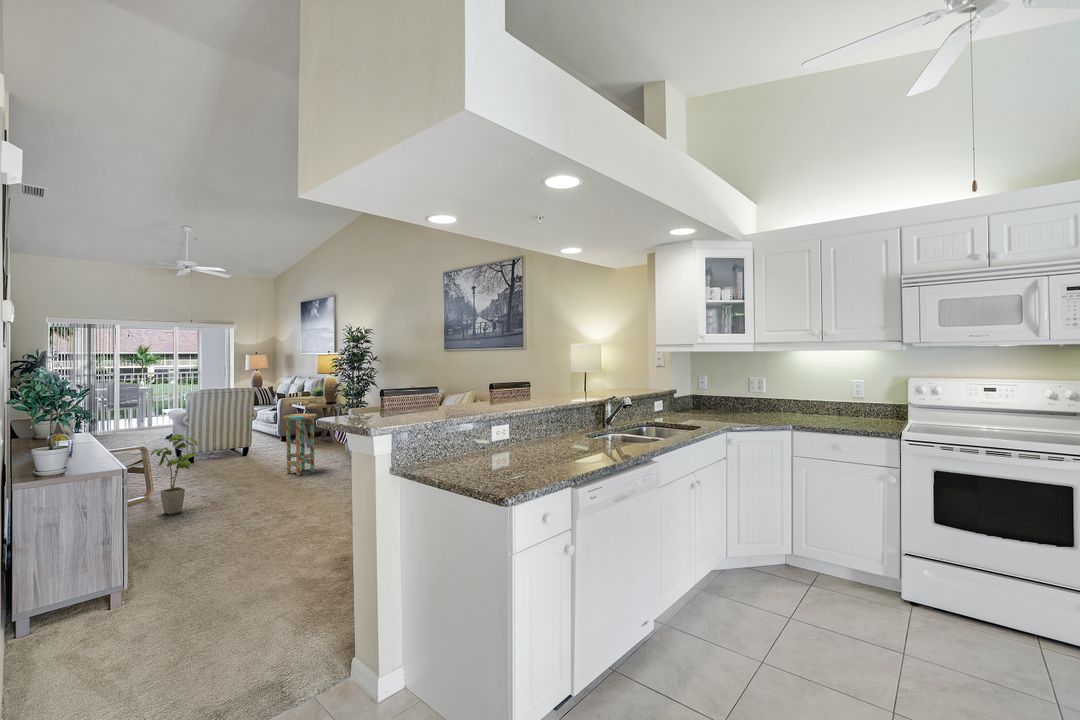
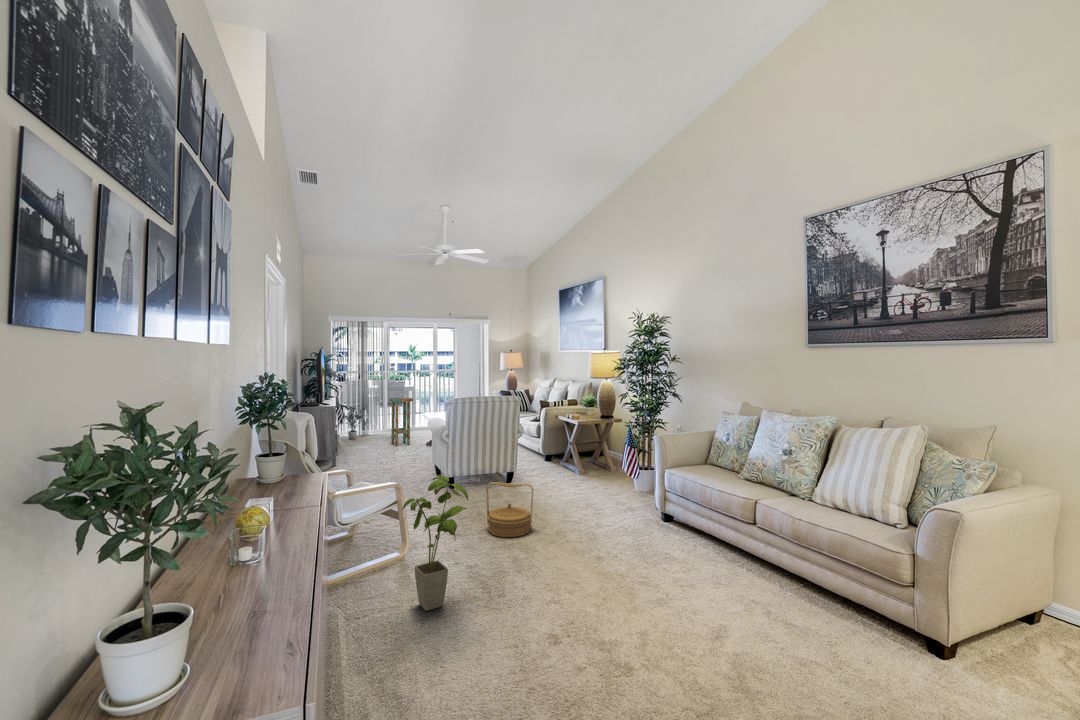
side table: present [284,413,317,476] -> present [389,398,413,446]
basket: none [218,446,255,482] -> present [486,482,533,537]

